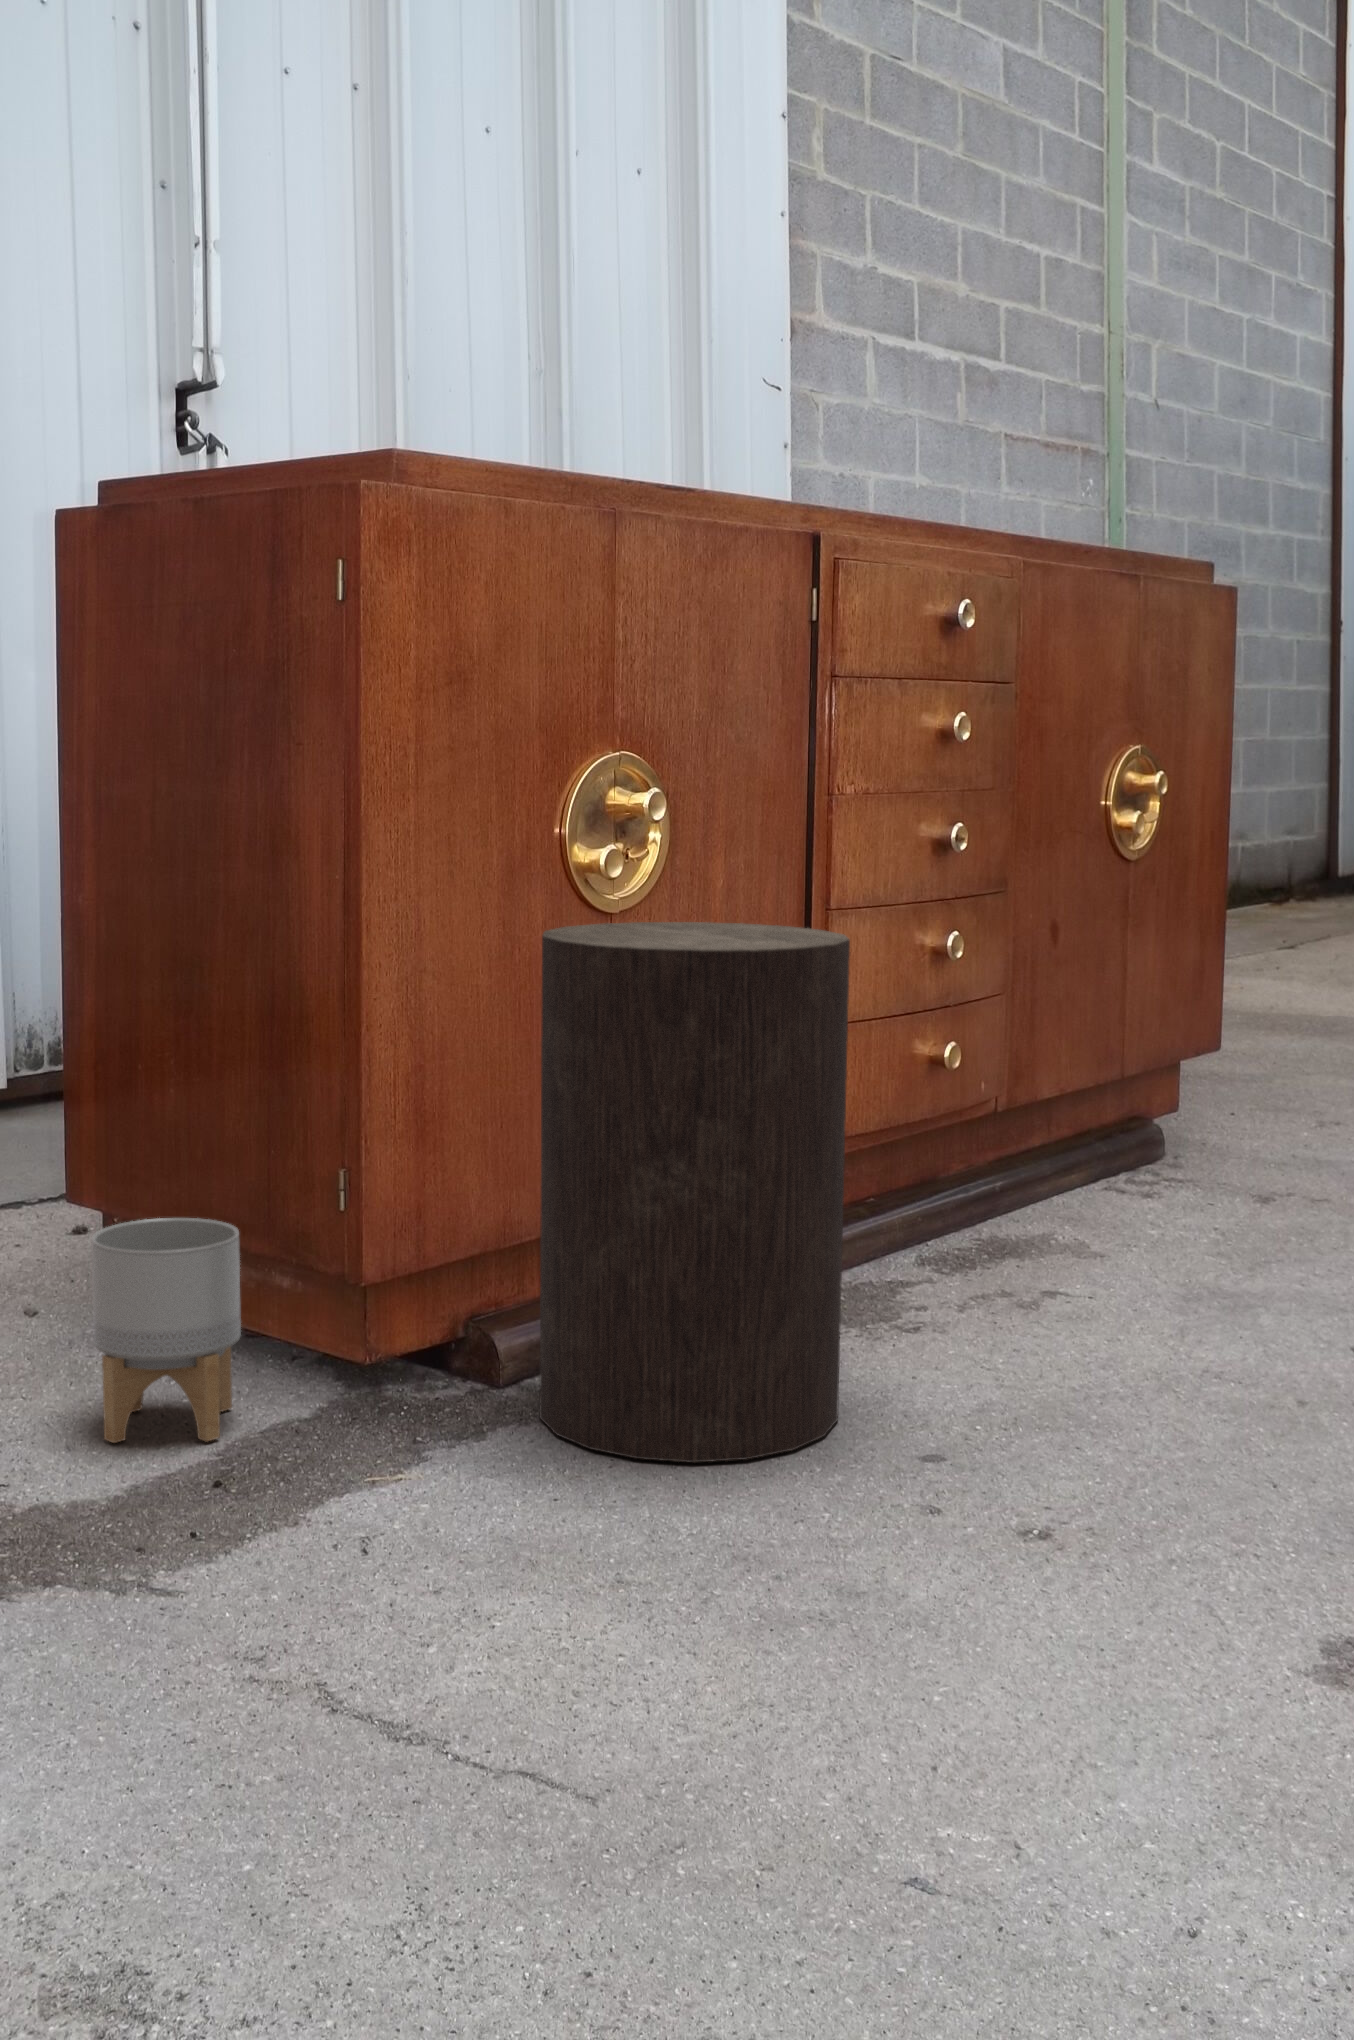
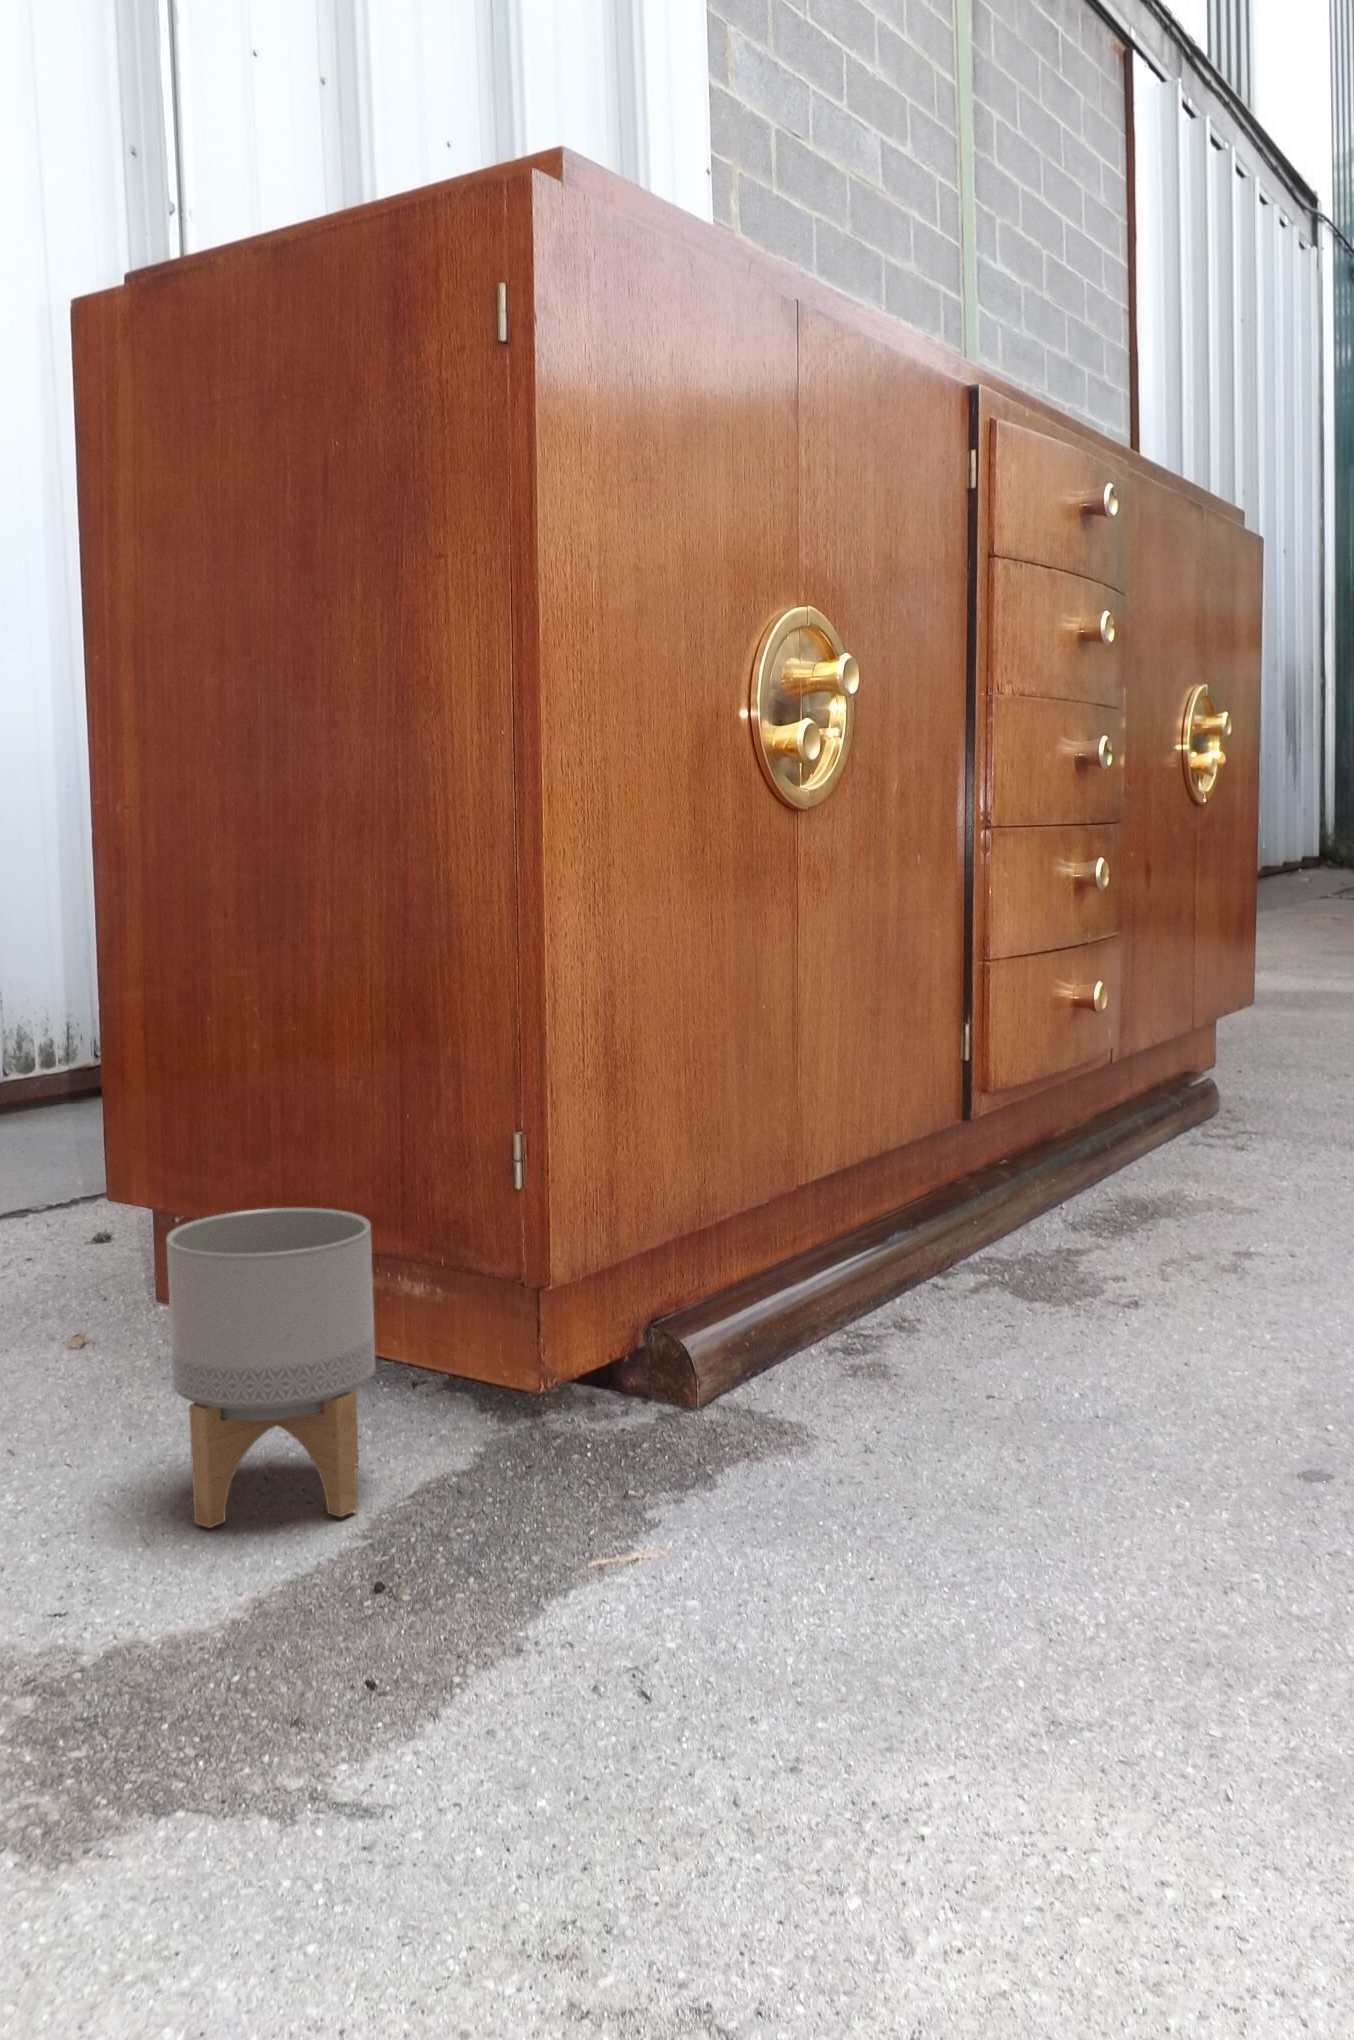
stool: present [540,922,850,1462] -> none [758,798,1172,1506]

